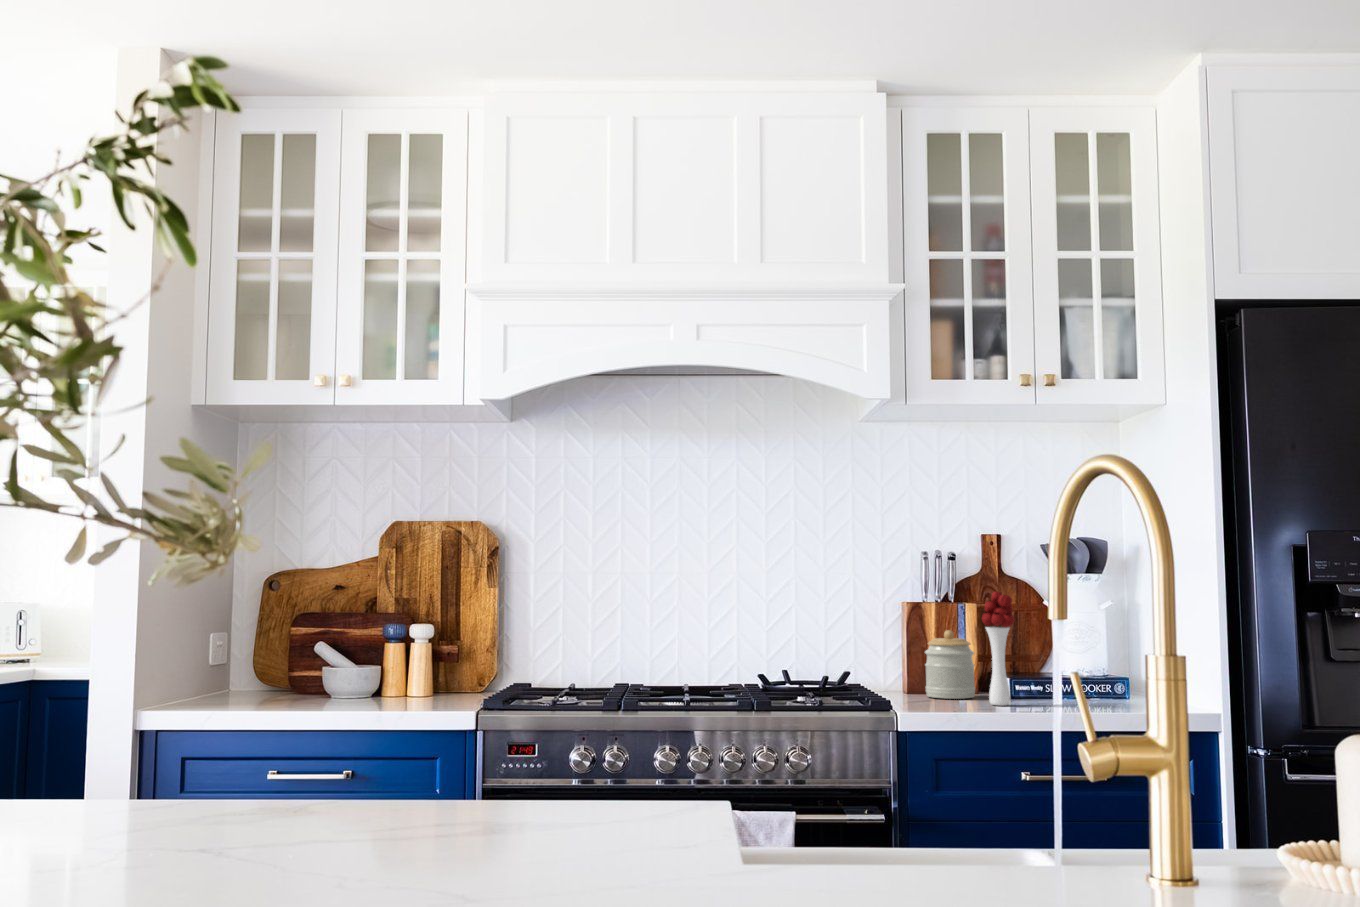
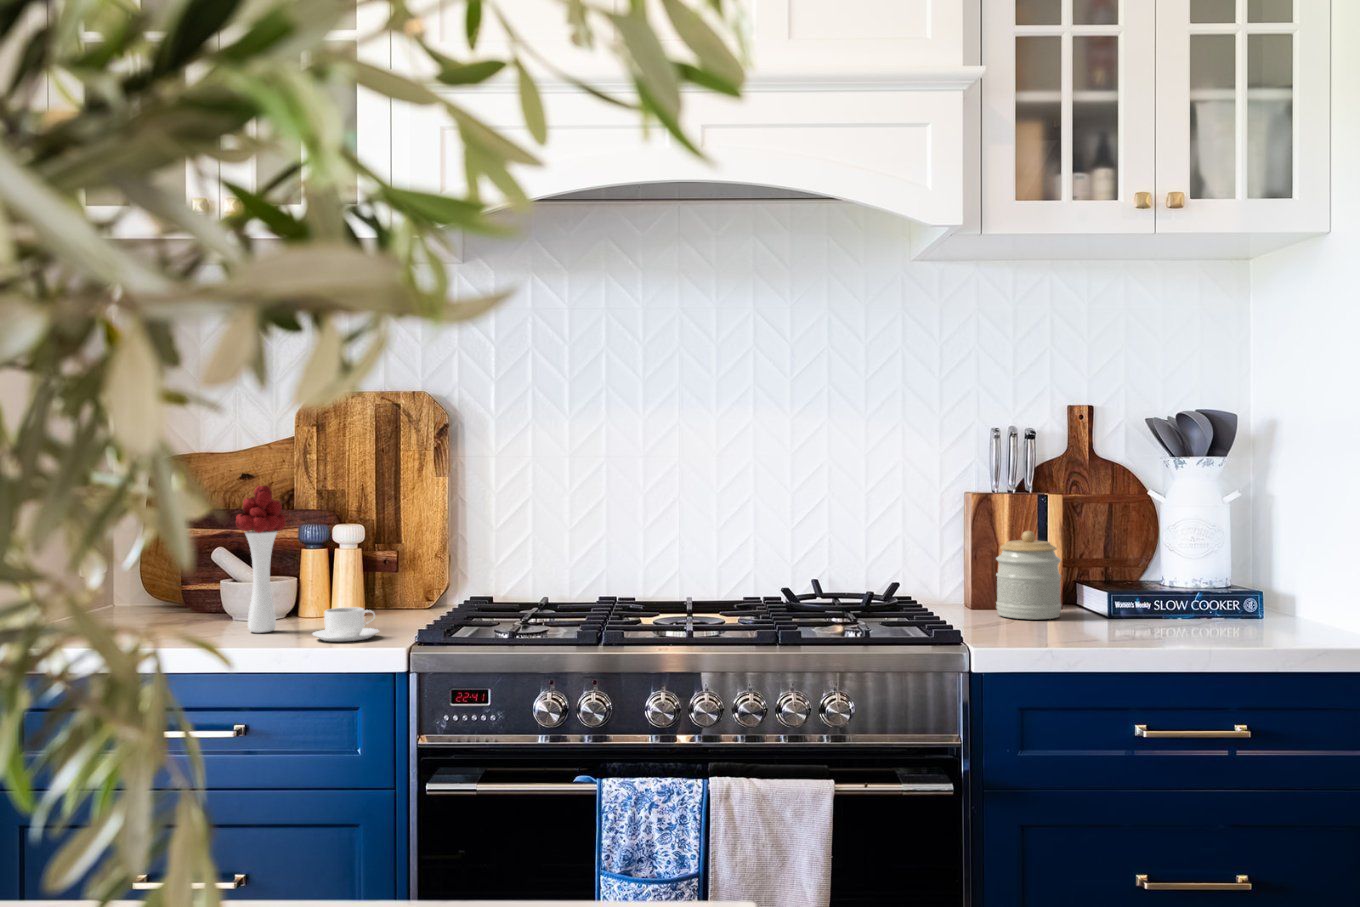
flower bouquet: present [982,592,1015,706] -> present [236,486,286,633]
coffee cup: none [401,684,451,709] -> present [313,607,379,641]

